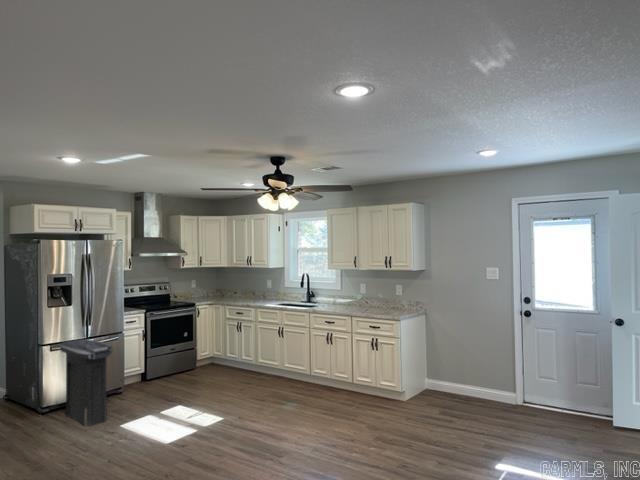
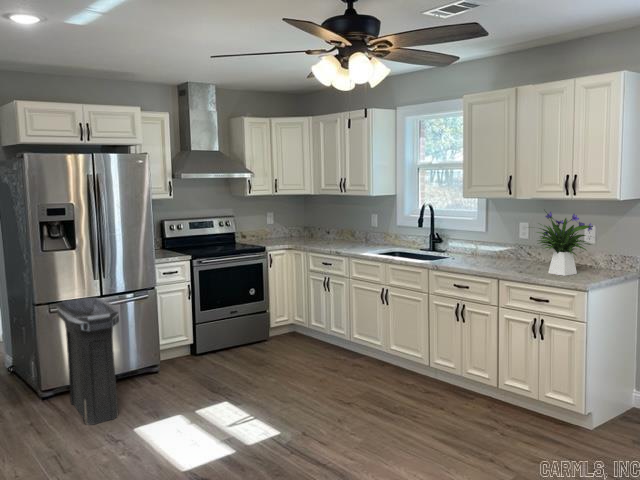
flower arrangement: none [365,276,402,314] -> present [537,211,593,276]

